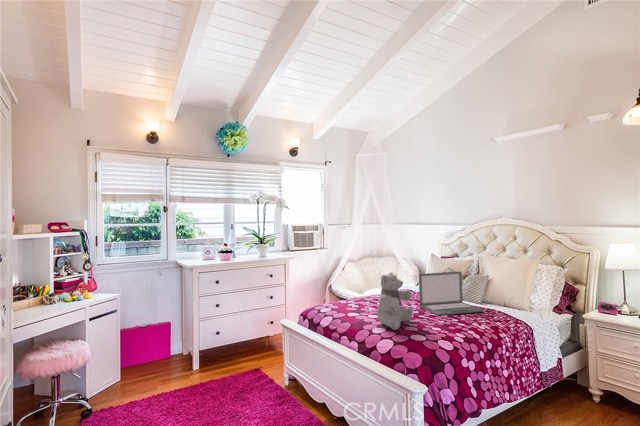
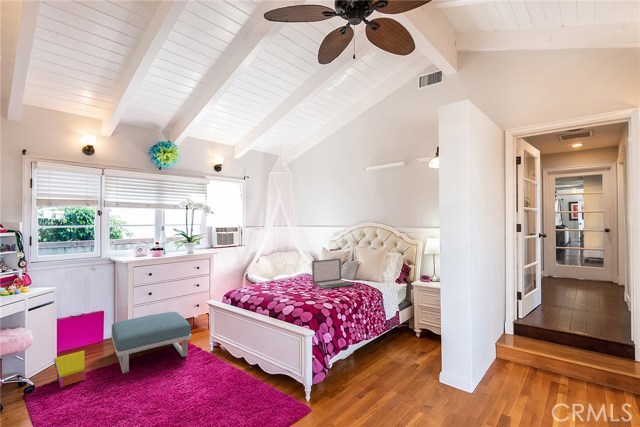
teddy bear: present [377,273,413,330] -> none [283,260,307,299]
footstool: none [175,330,261,404] -> present [111,312,191,373]
toy house: none [113,371,145,412] -> present [54,351,85,387]

